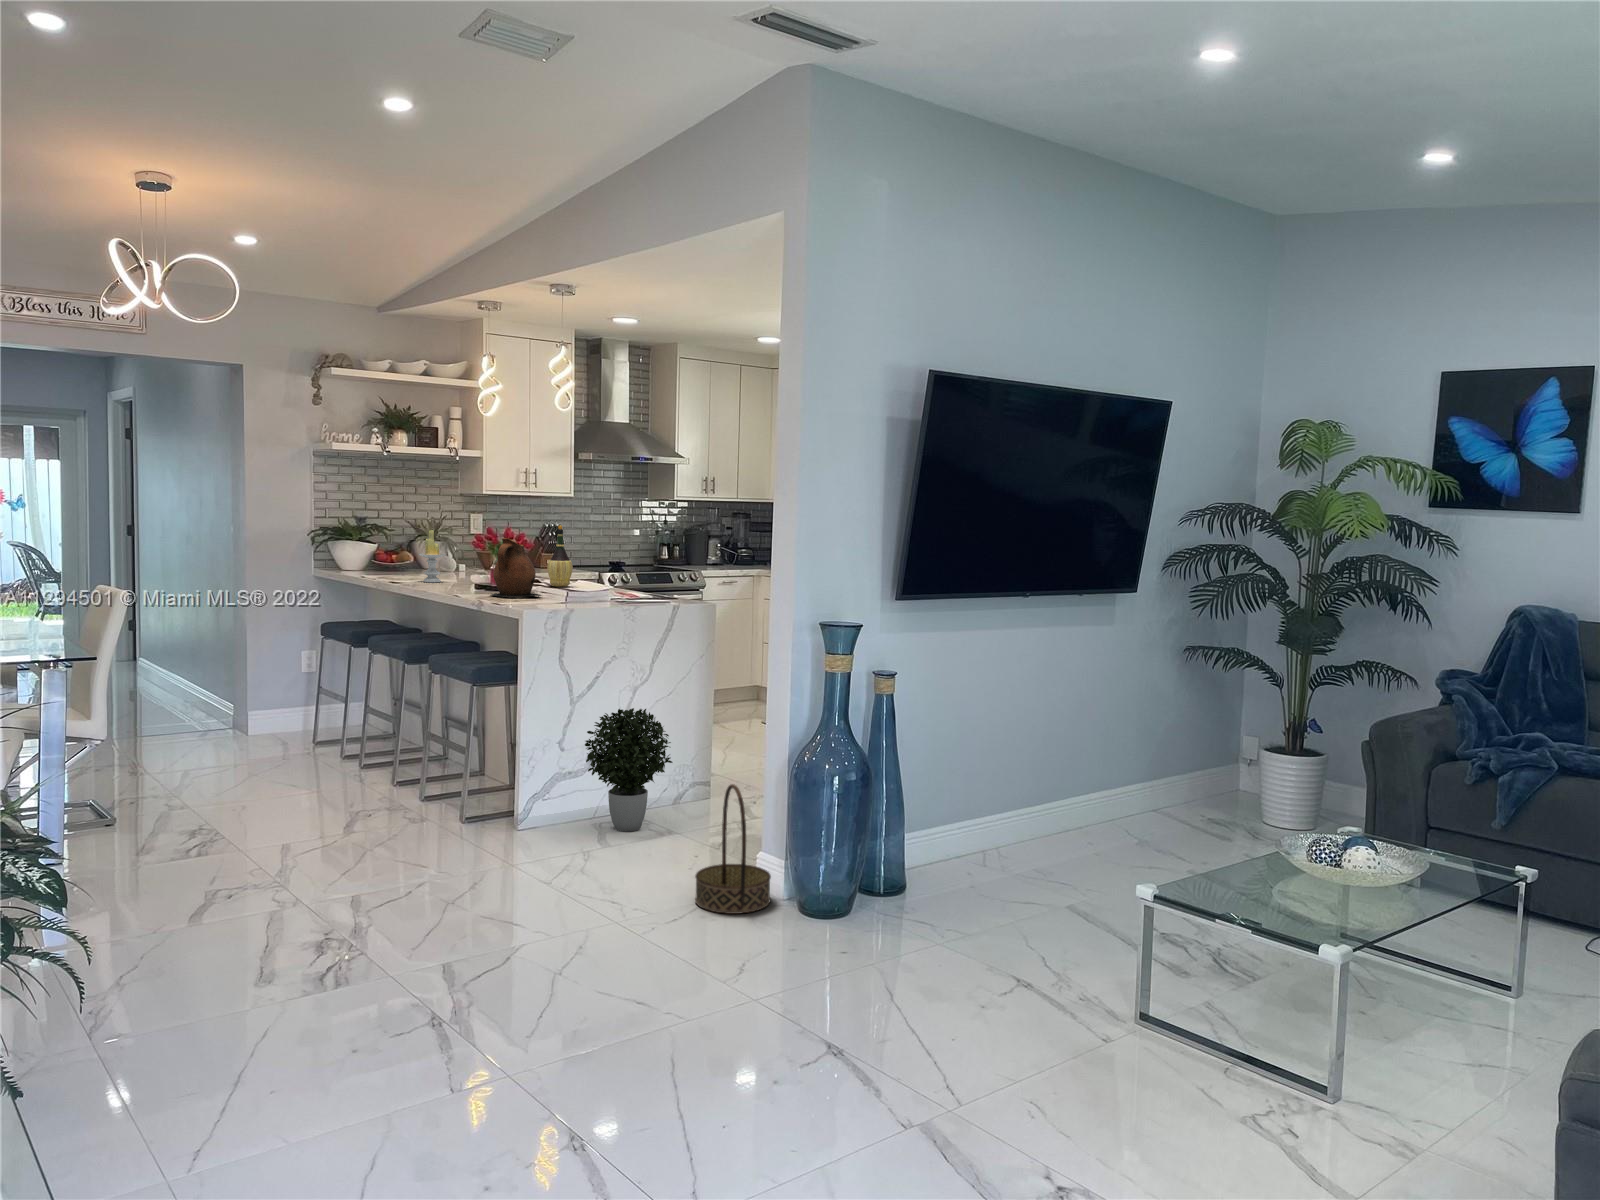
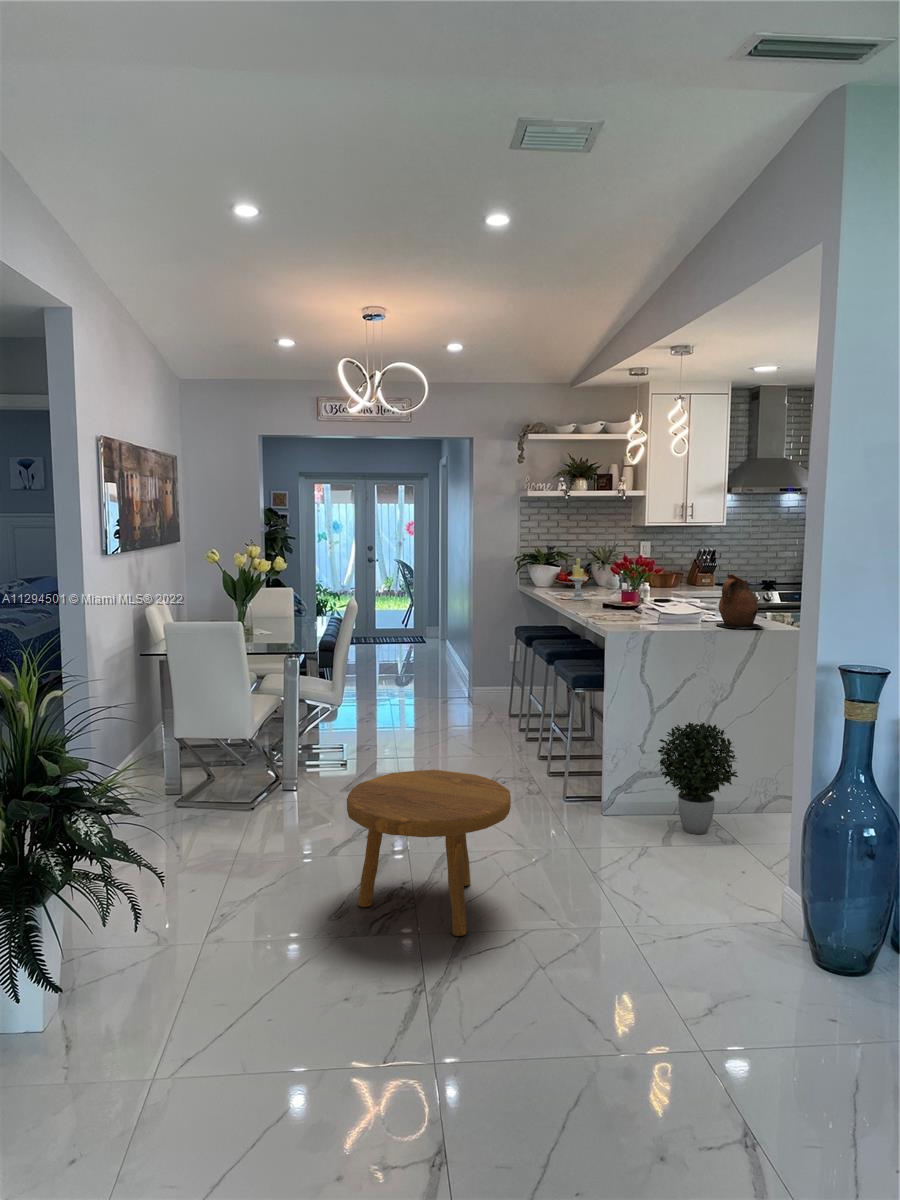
wine bottle: present [547,525,573,587] -> none [668,554,689,606]
ceramic pitcher: present [491,538,541,597] -> present [716,574,763,628]
footstool: none [281,781,493,962] -> present [347,770,511,936]
basket: present [695,784,771,914] -> none [706,817,784,949]

